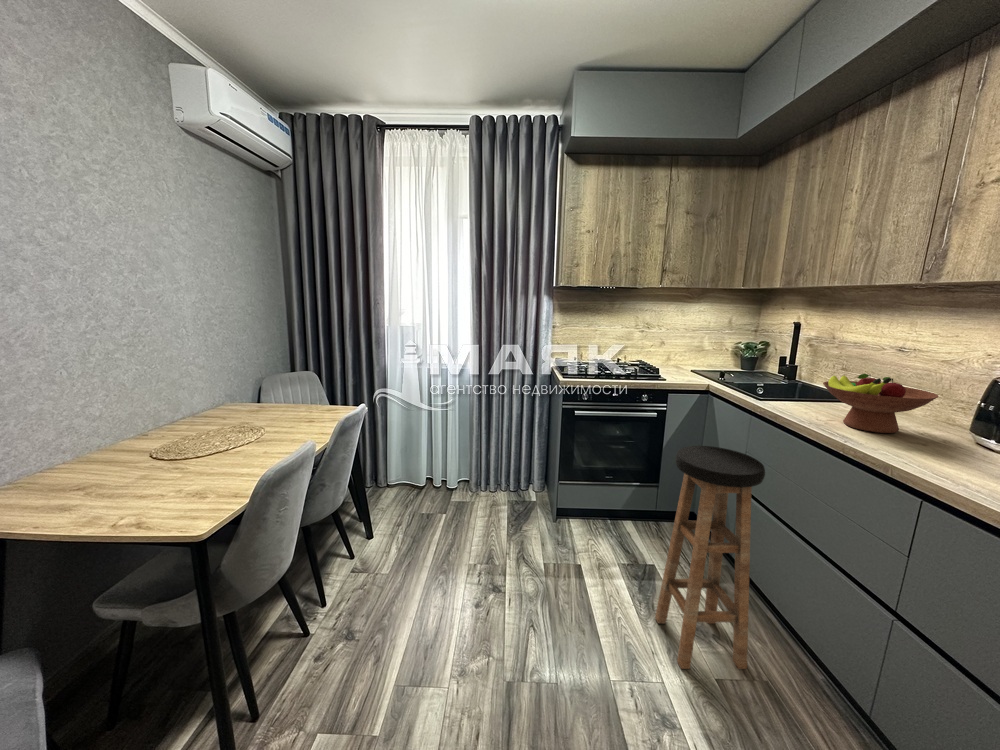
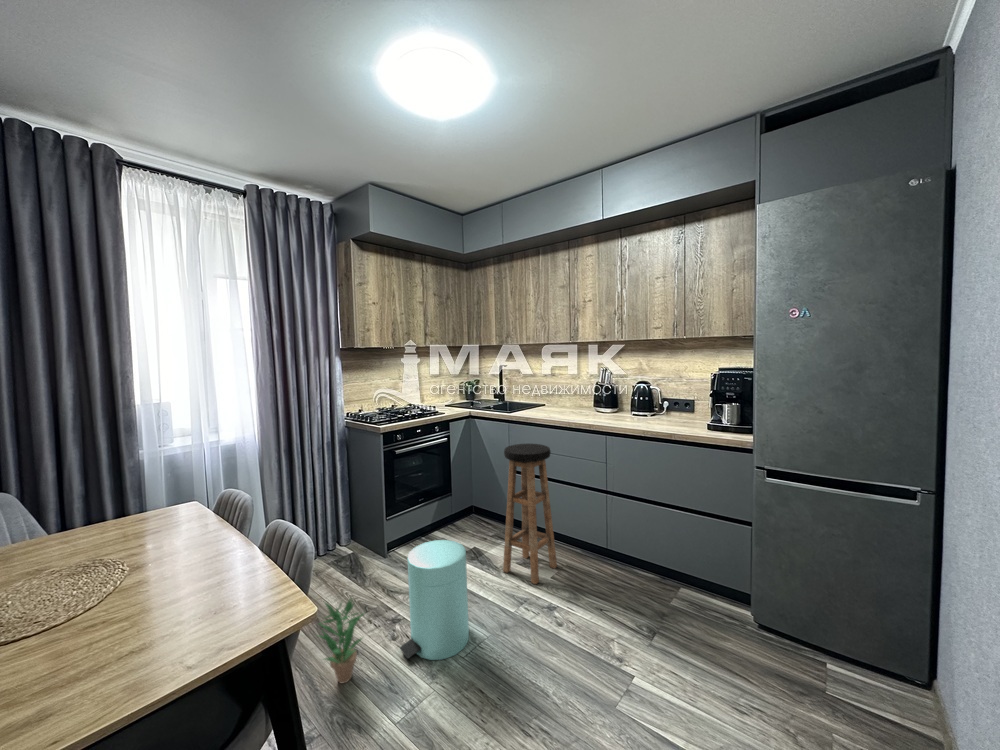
fruit bowl: present [823,374,939,433] -> none [546,390,588,418]
trash can: none [460,524,547,671] -> present [400,540,469,660]
potted plant: none [385,529,436,615] -> present [319,600,362,683]

